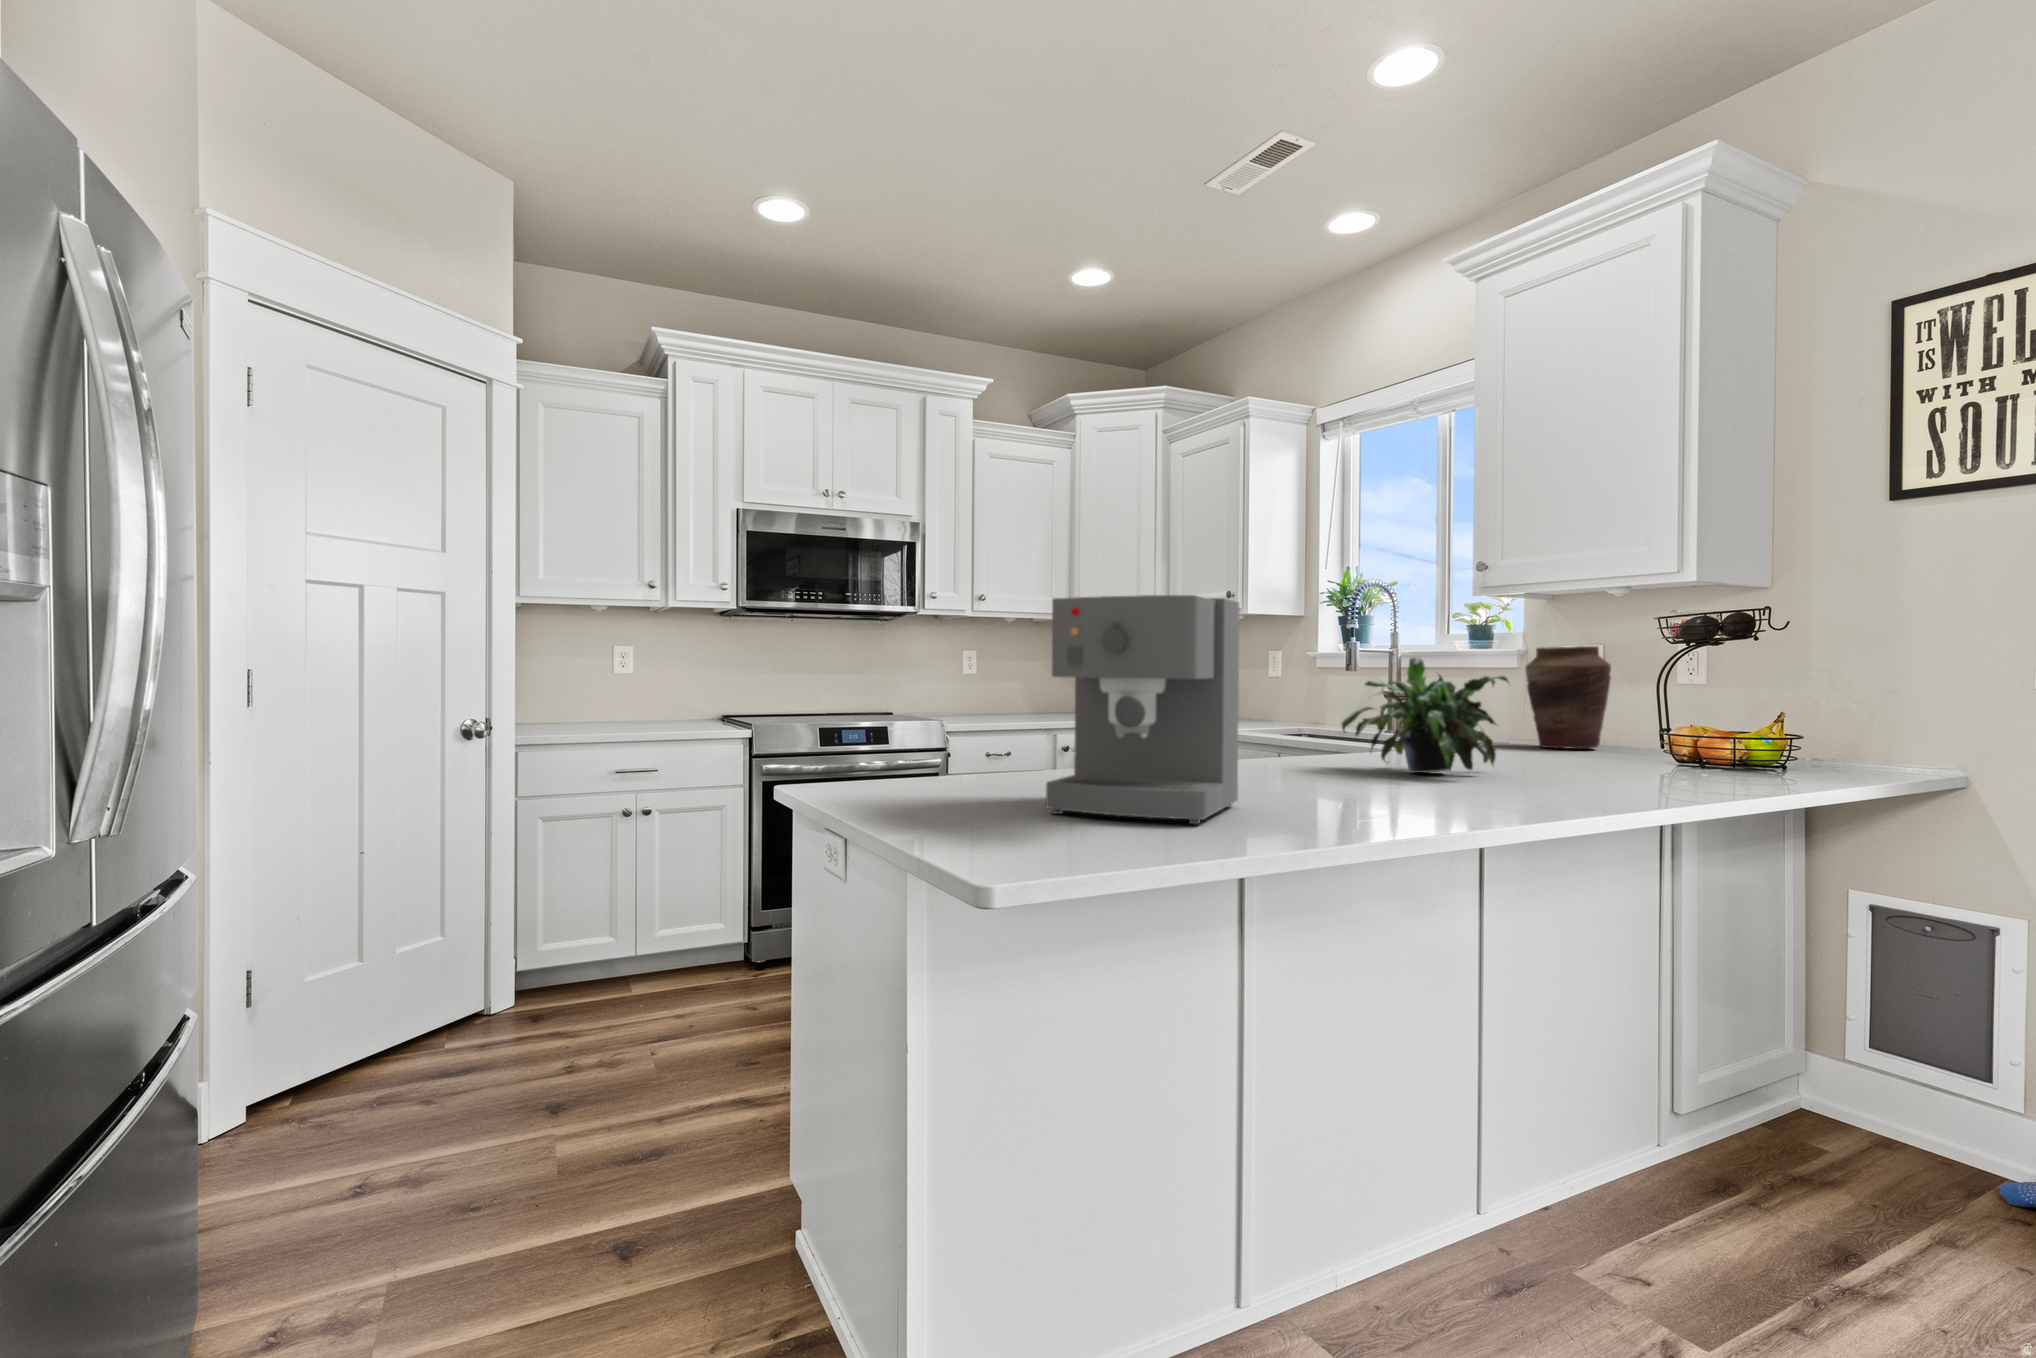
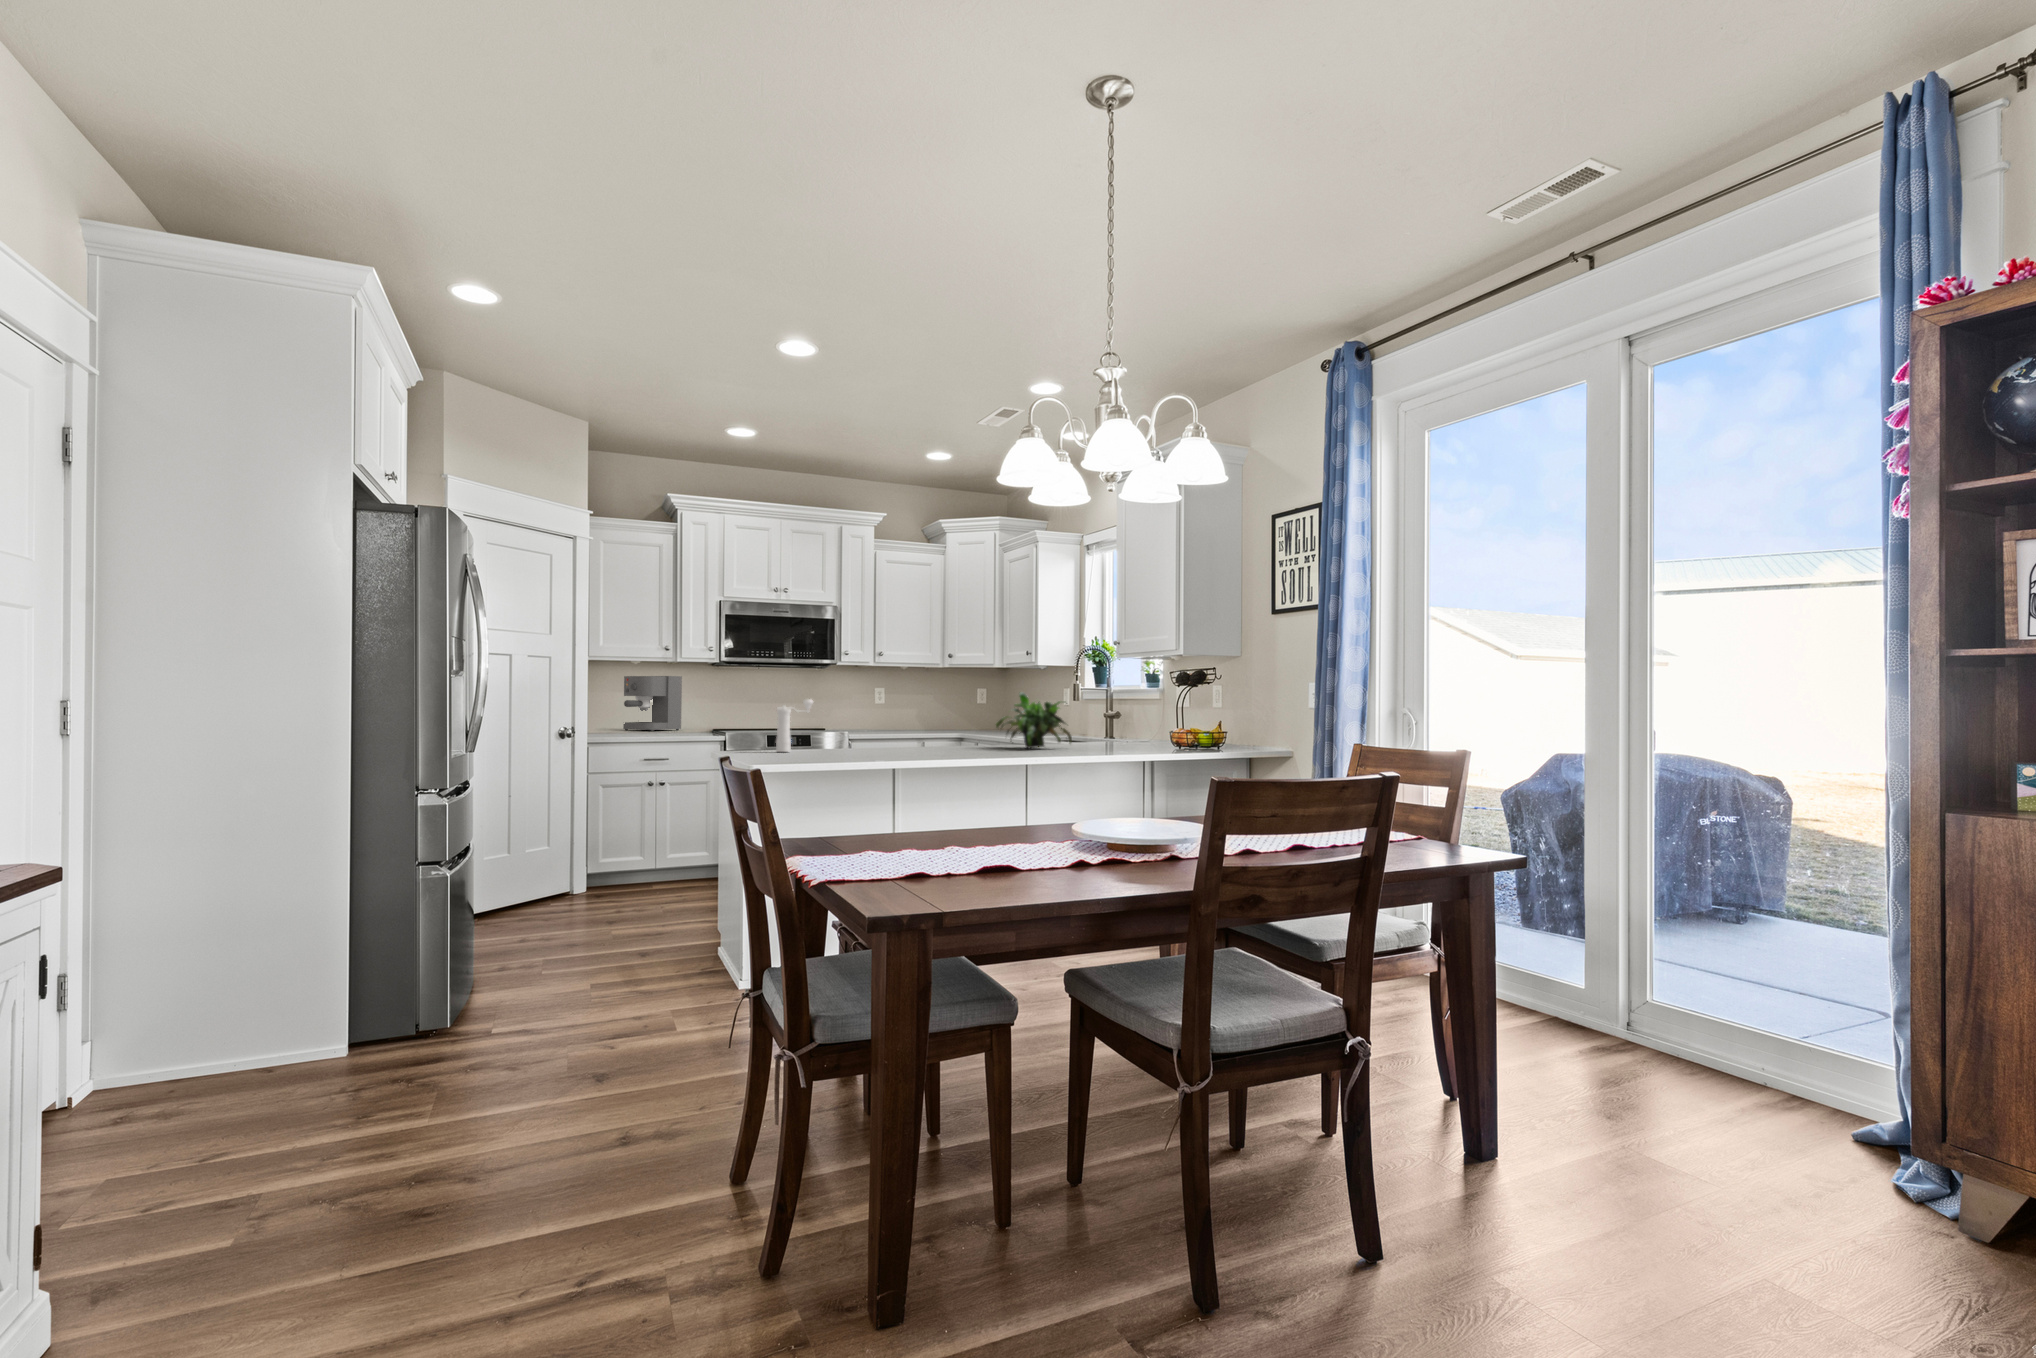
coffee maker: present [1046,595,1239,824] -> present [623,676,682,731]
vase: present [1526,646,1611,749] -> none [1148,685,1189,742]
pepper mill: none [928,672,1002,794] -> present [776,699,813,752]

